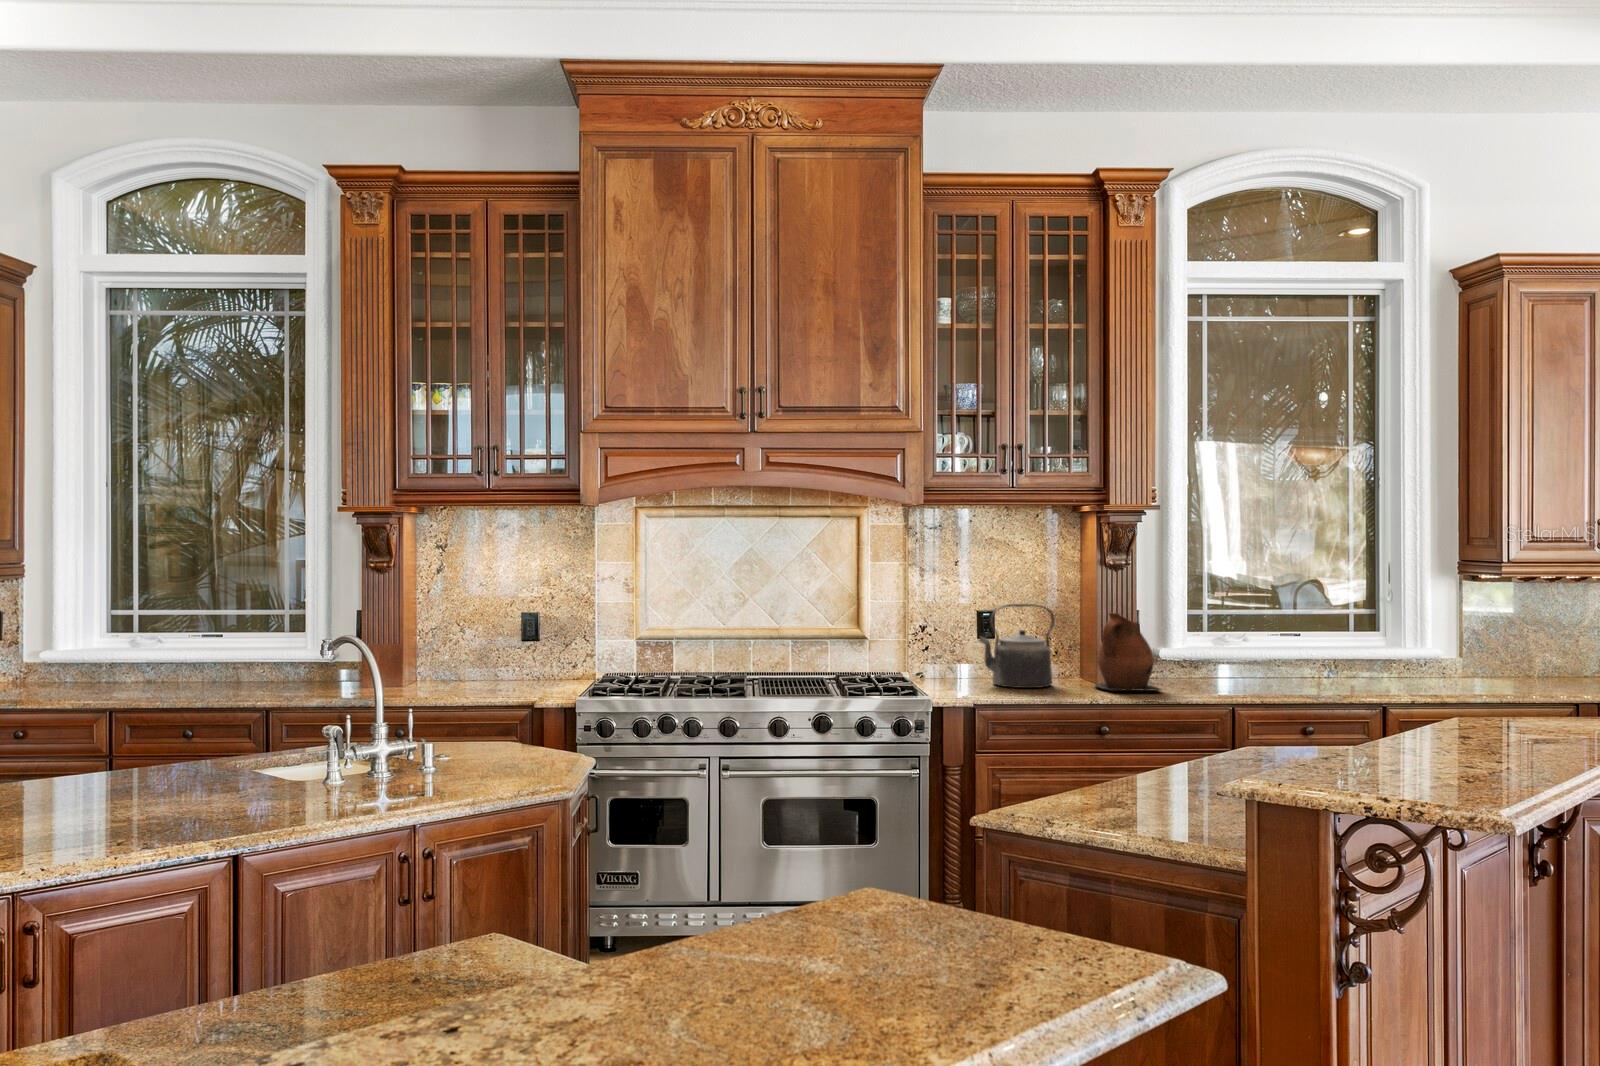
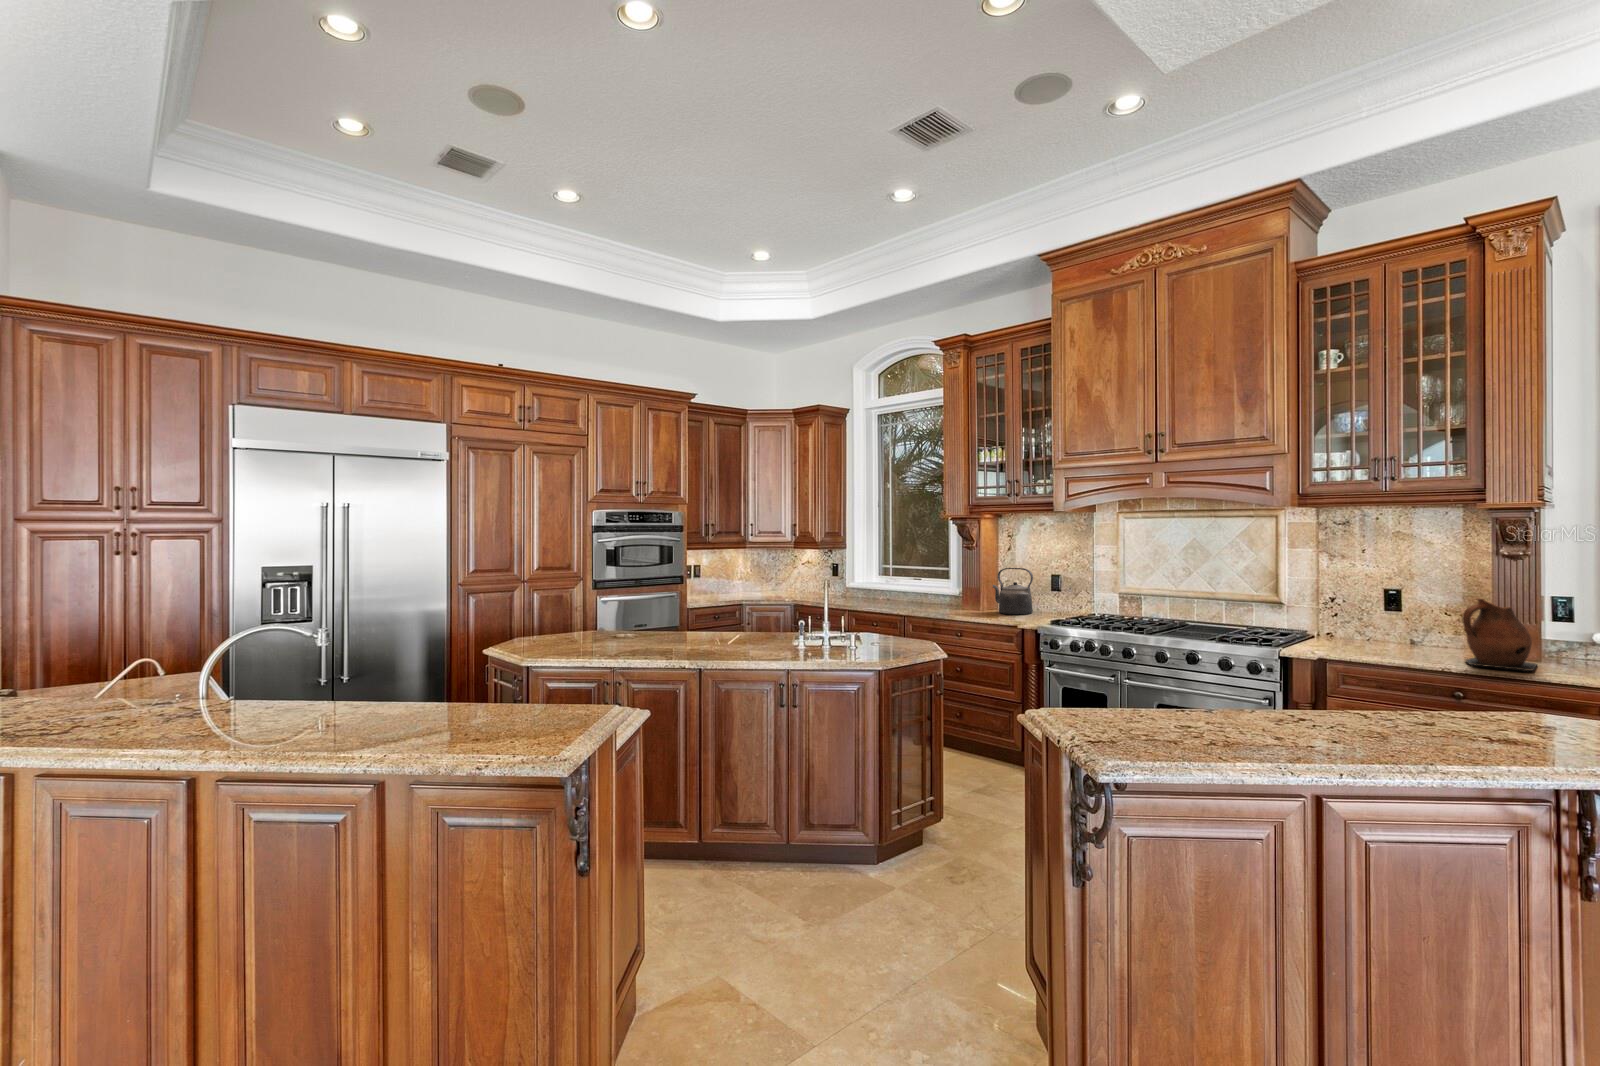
kettle: present [980,604,1055,688] -> present [993,568,1033,615]

